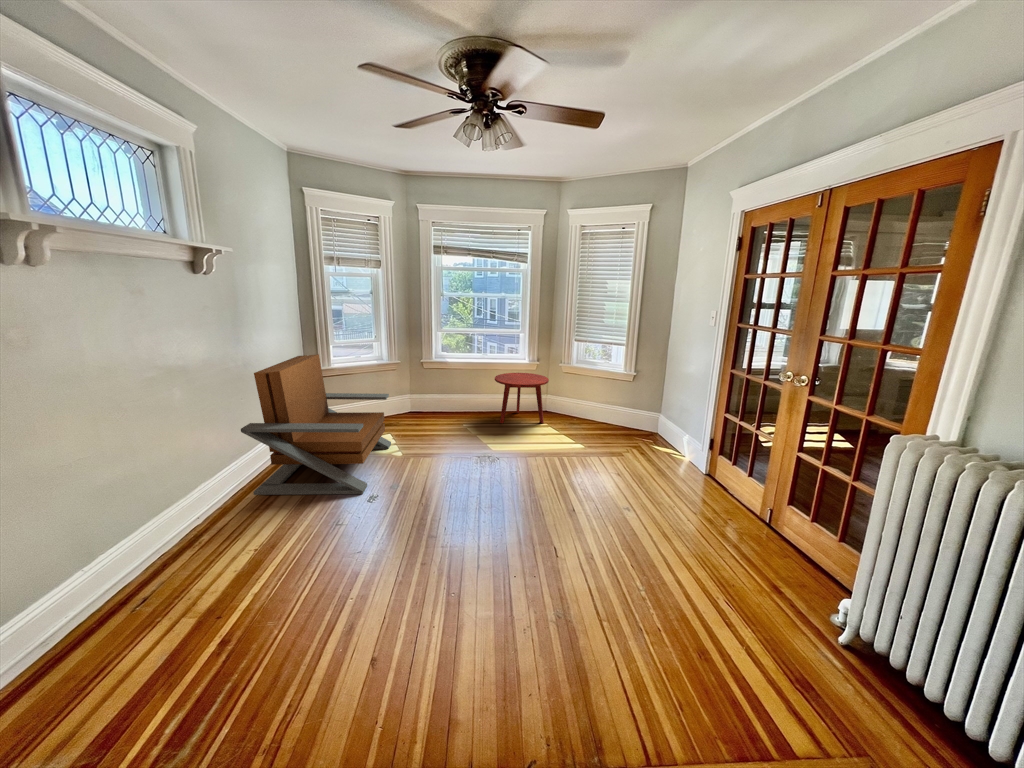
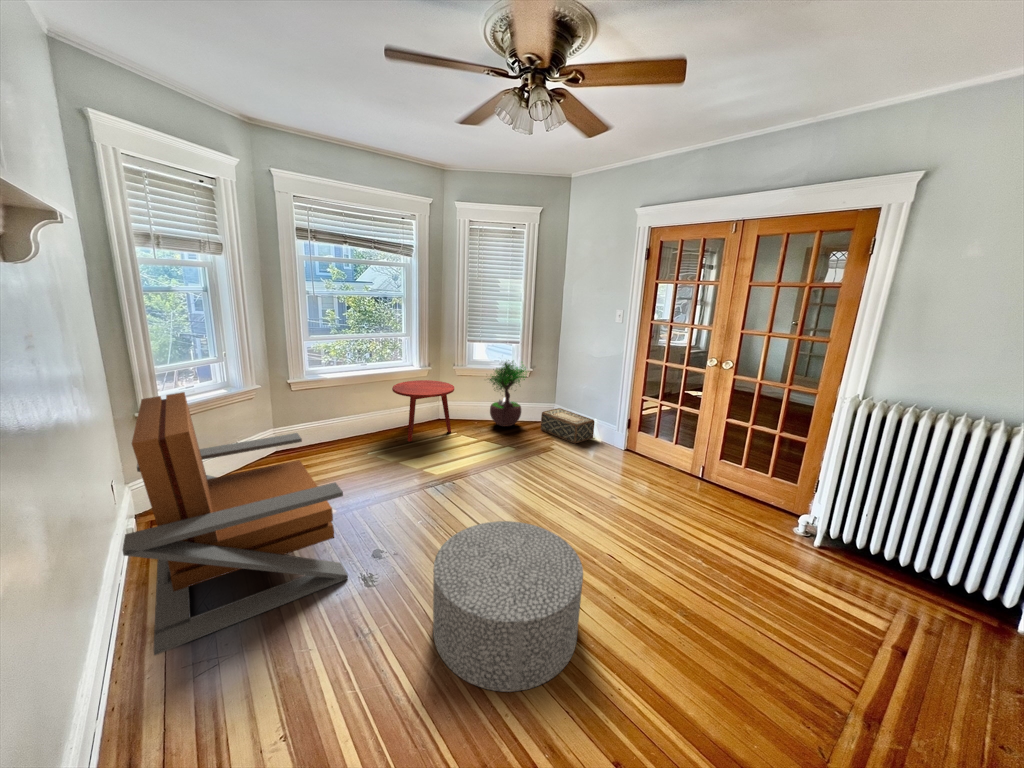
potted tree: none [576,355,622,428] -> present [490,361,526,426]
woven basket: none [632,419,684,456] -> present [541,408,595,444]
ottoman: none [350,476,474,597] -> present [433,521,583,692]

